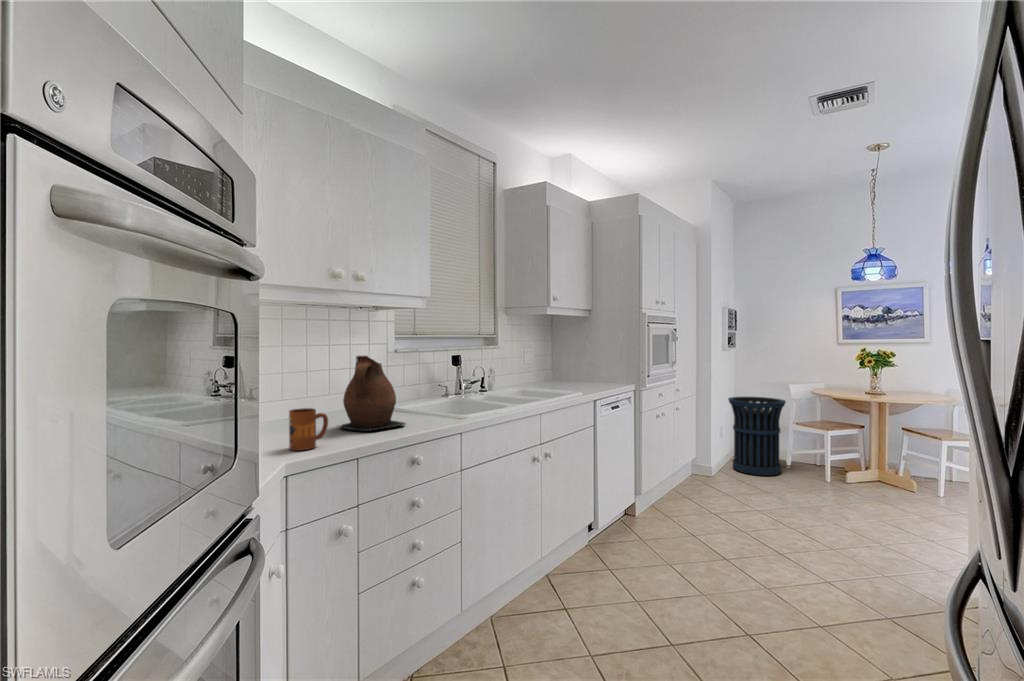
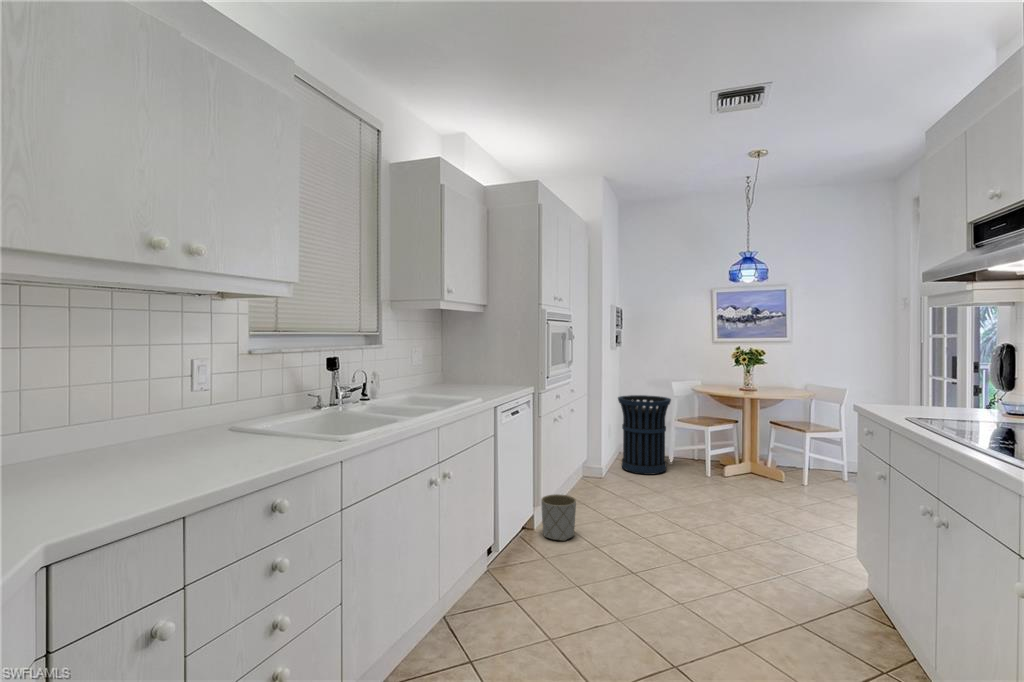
ceramic pitcher: present [340,356,406,431] -> none [152,362,263,471]
mug: present [289,408,328,451] -> none [62,446,136,515]
planter: none [642,485,675,527] -> present [541,494,576,541]

